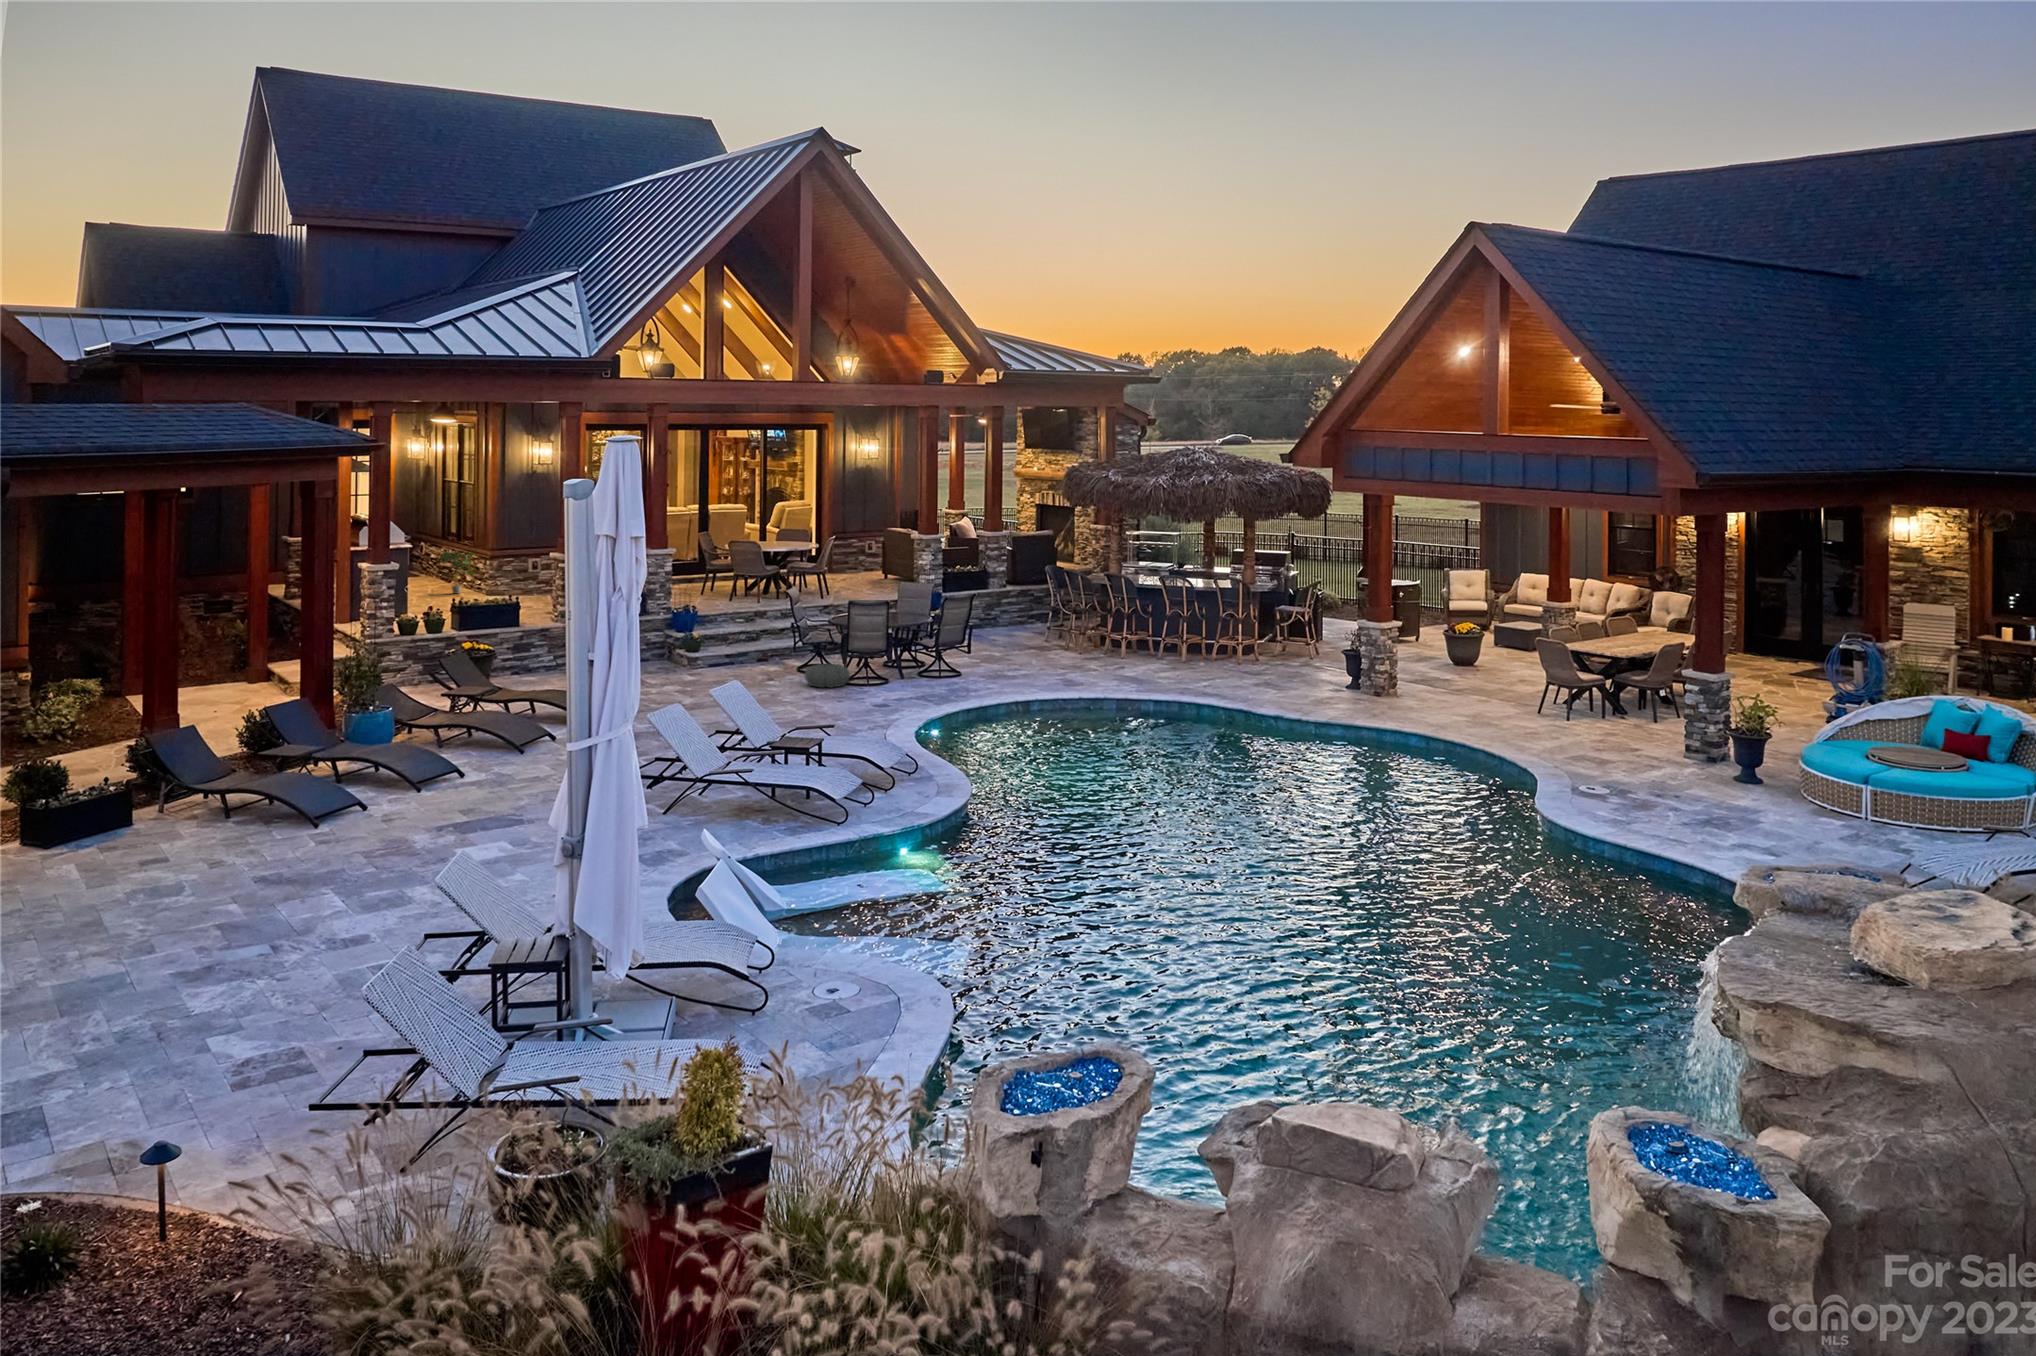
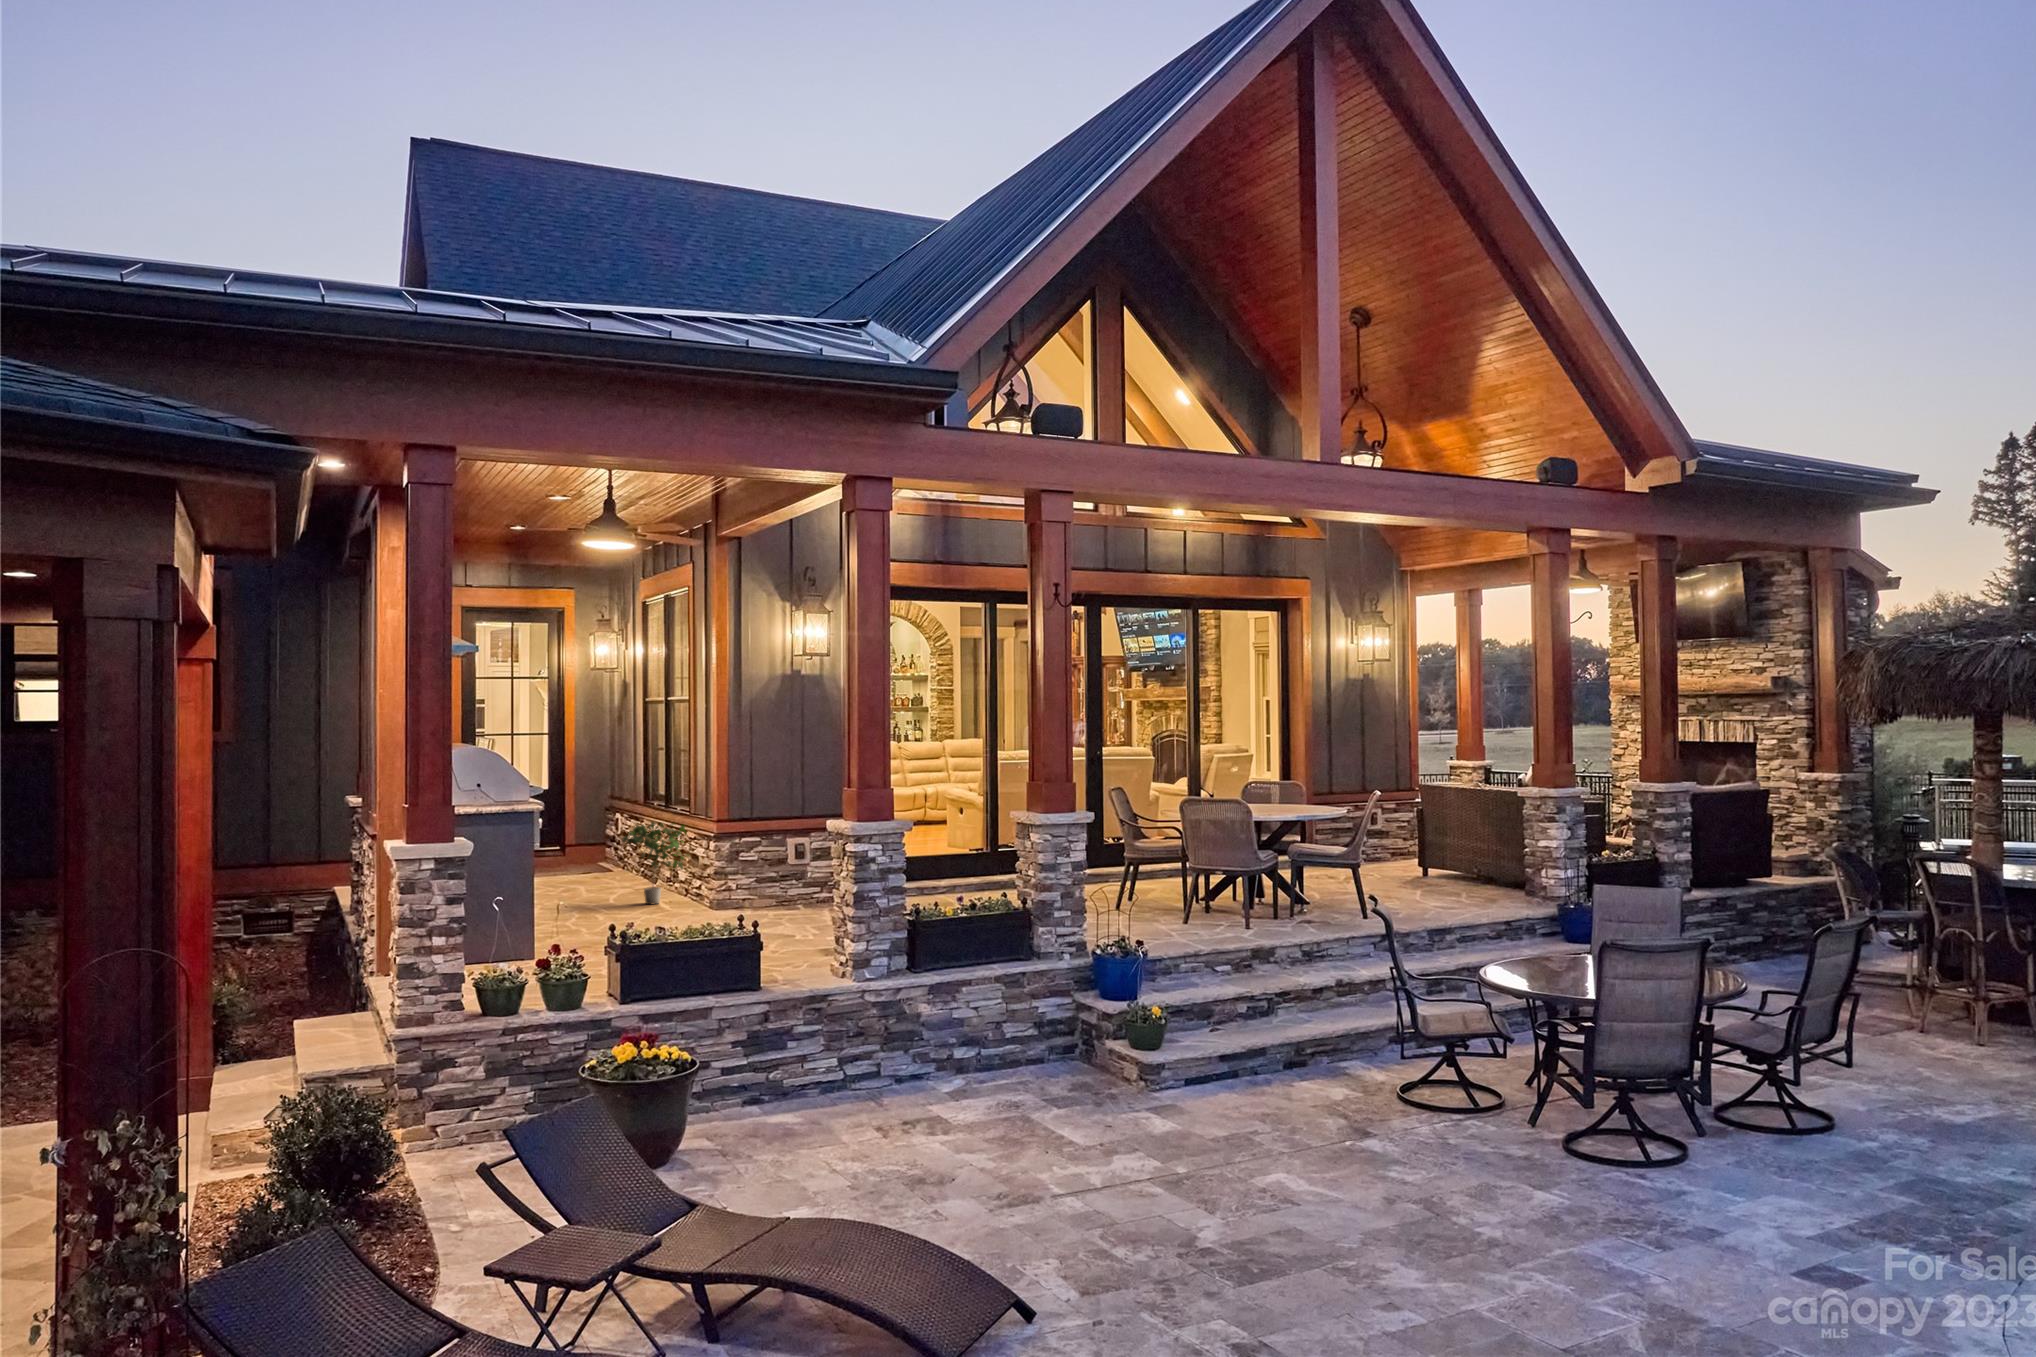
pouf: present [804,664,850,688] -> none [1527,1113,1668,1197]

